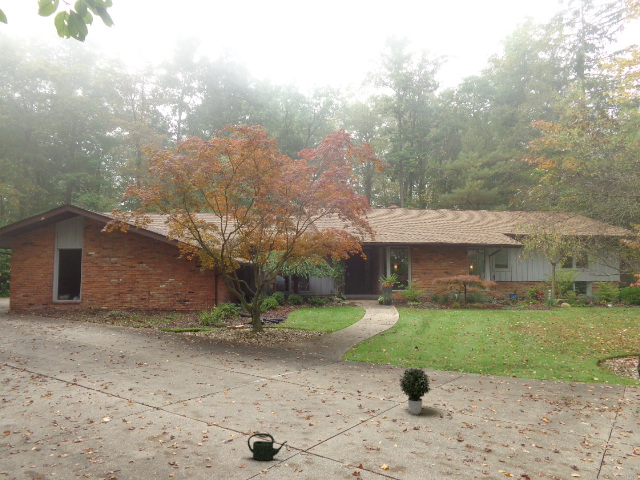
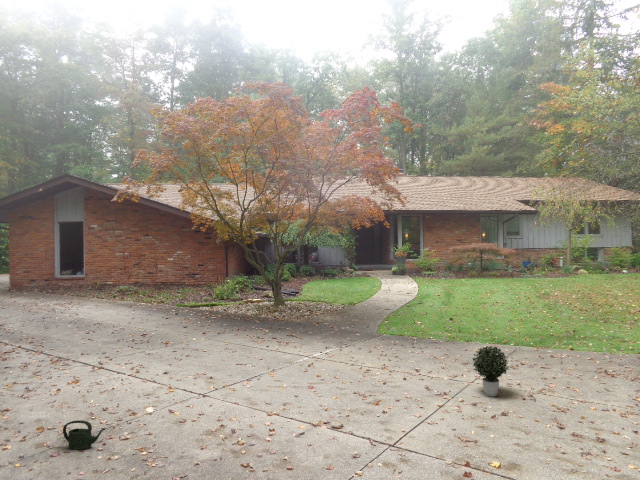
watering can: present [248,433,287,460] -> present [63,420,105,449]

